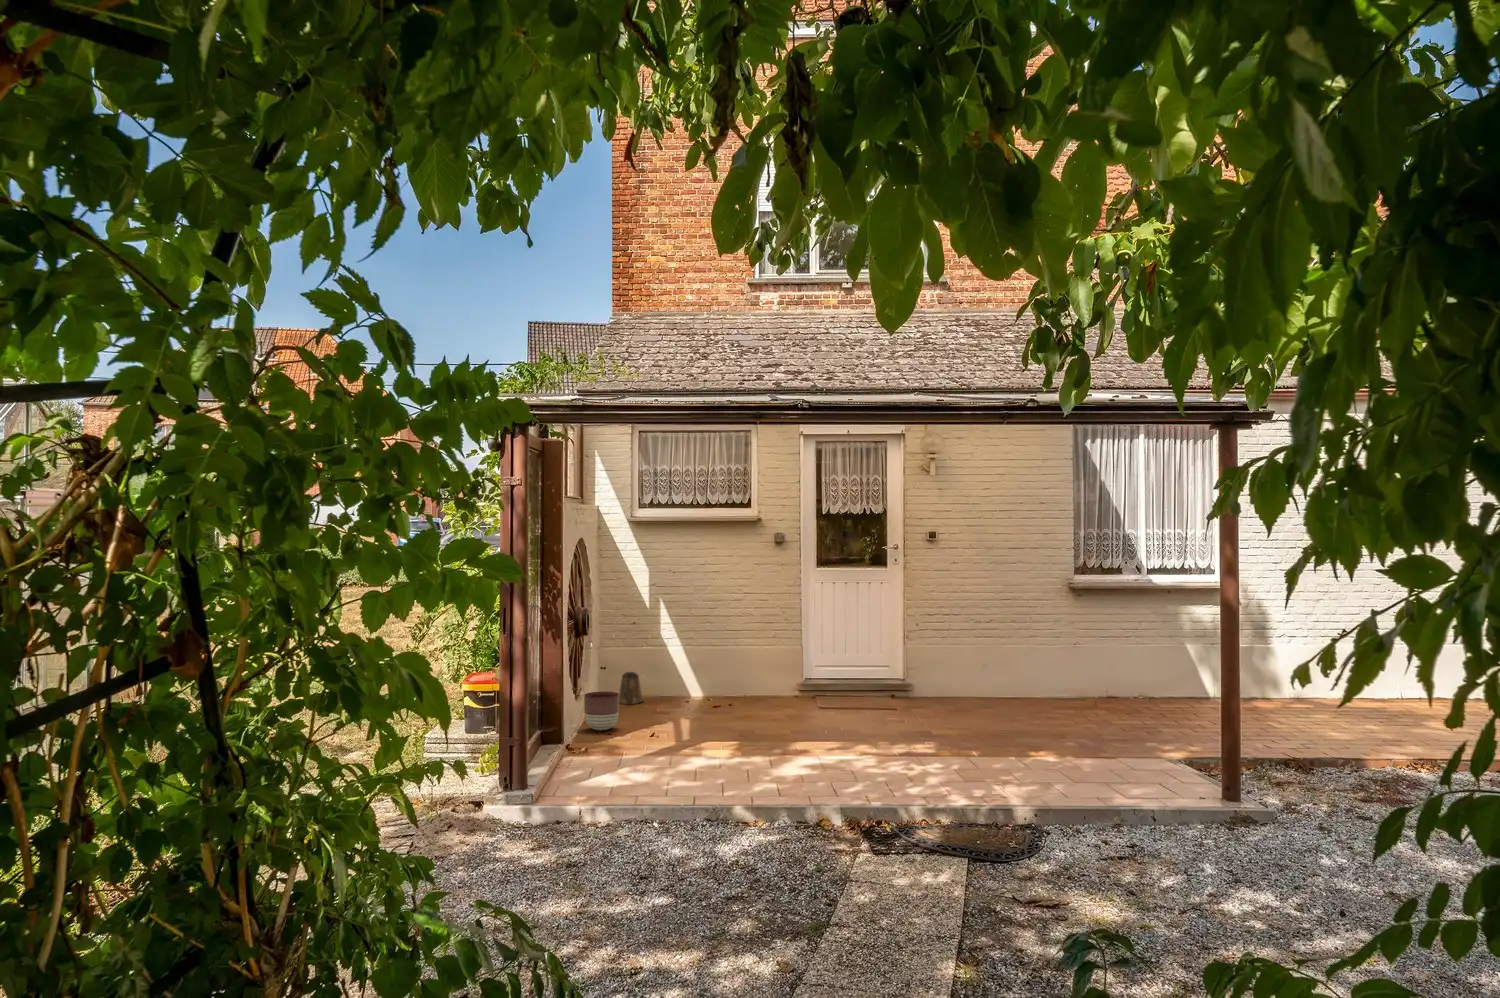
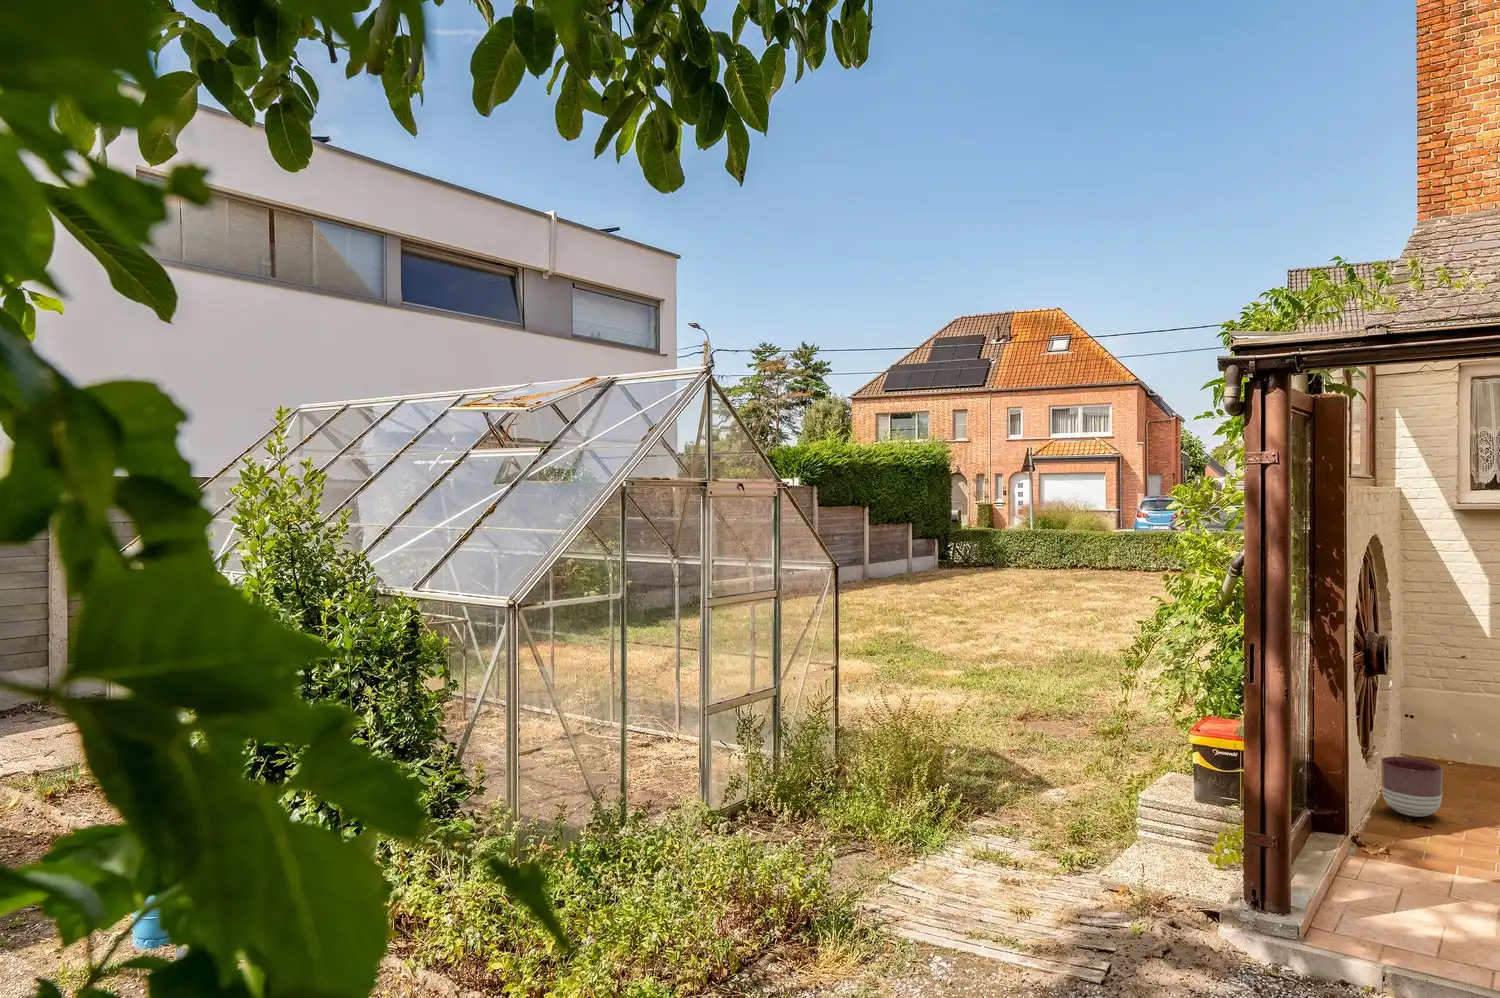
watering can: present [619,672,643,704] -> none [1433,726,1480,775]

